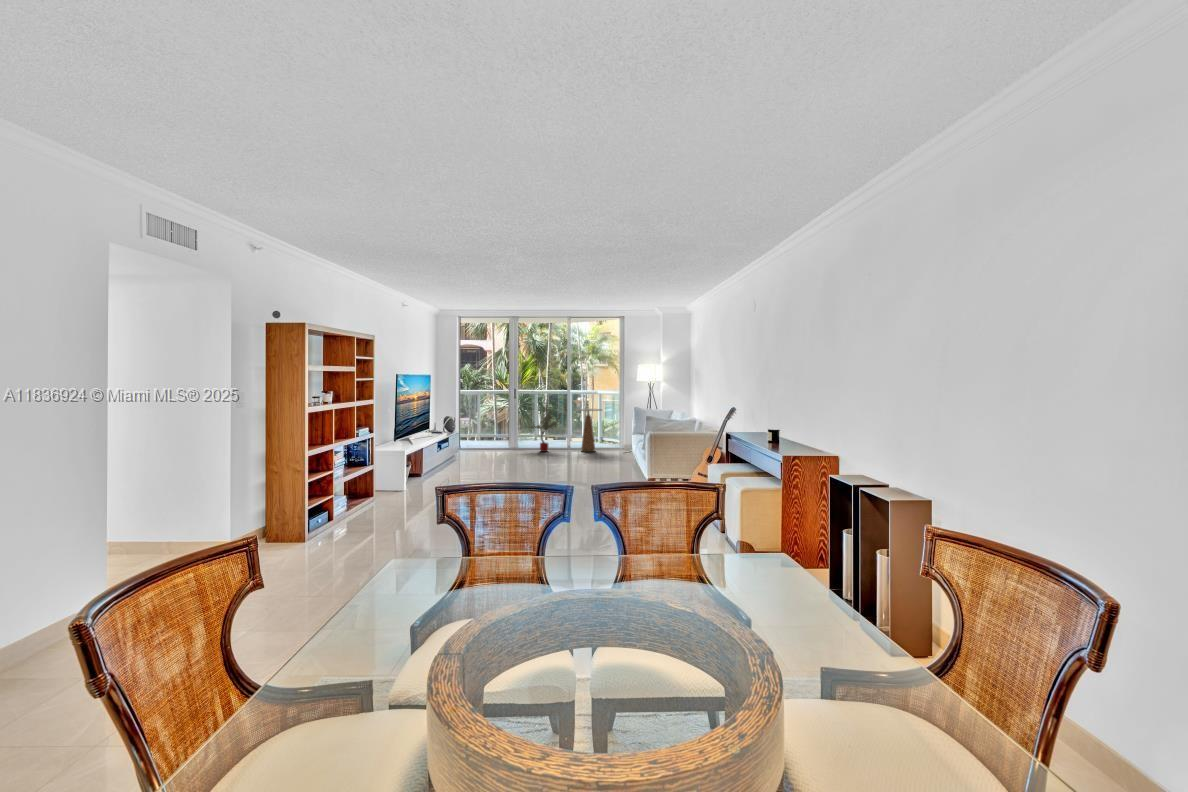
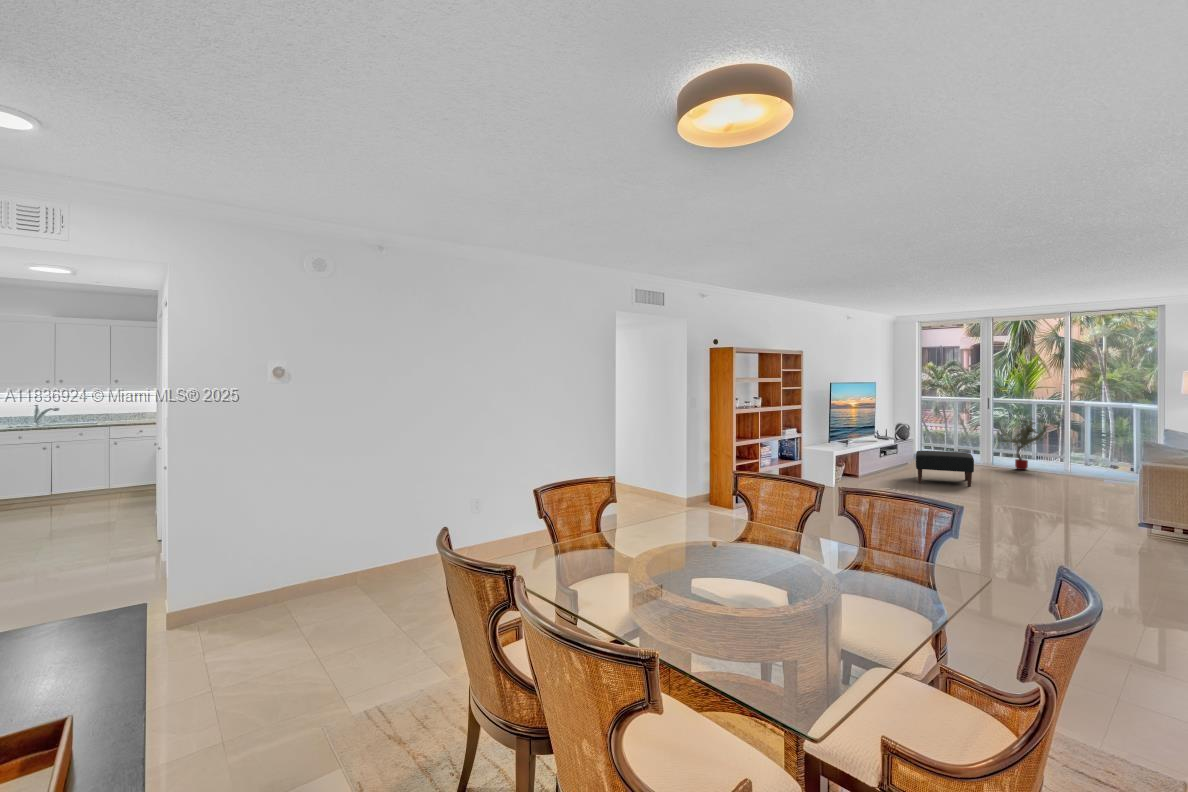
side table: present [575,409,602,452] -> none [1068,422,1117,477]
ottoman: none [475,441,525,474] -> present [916,451,974,486]

